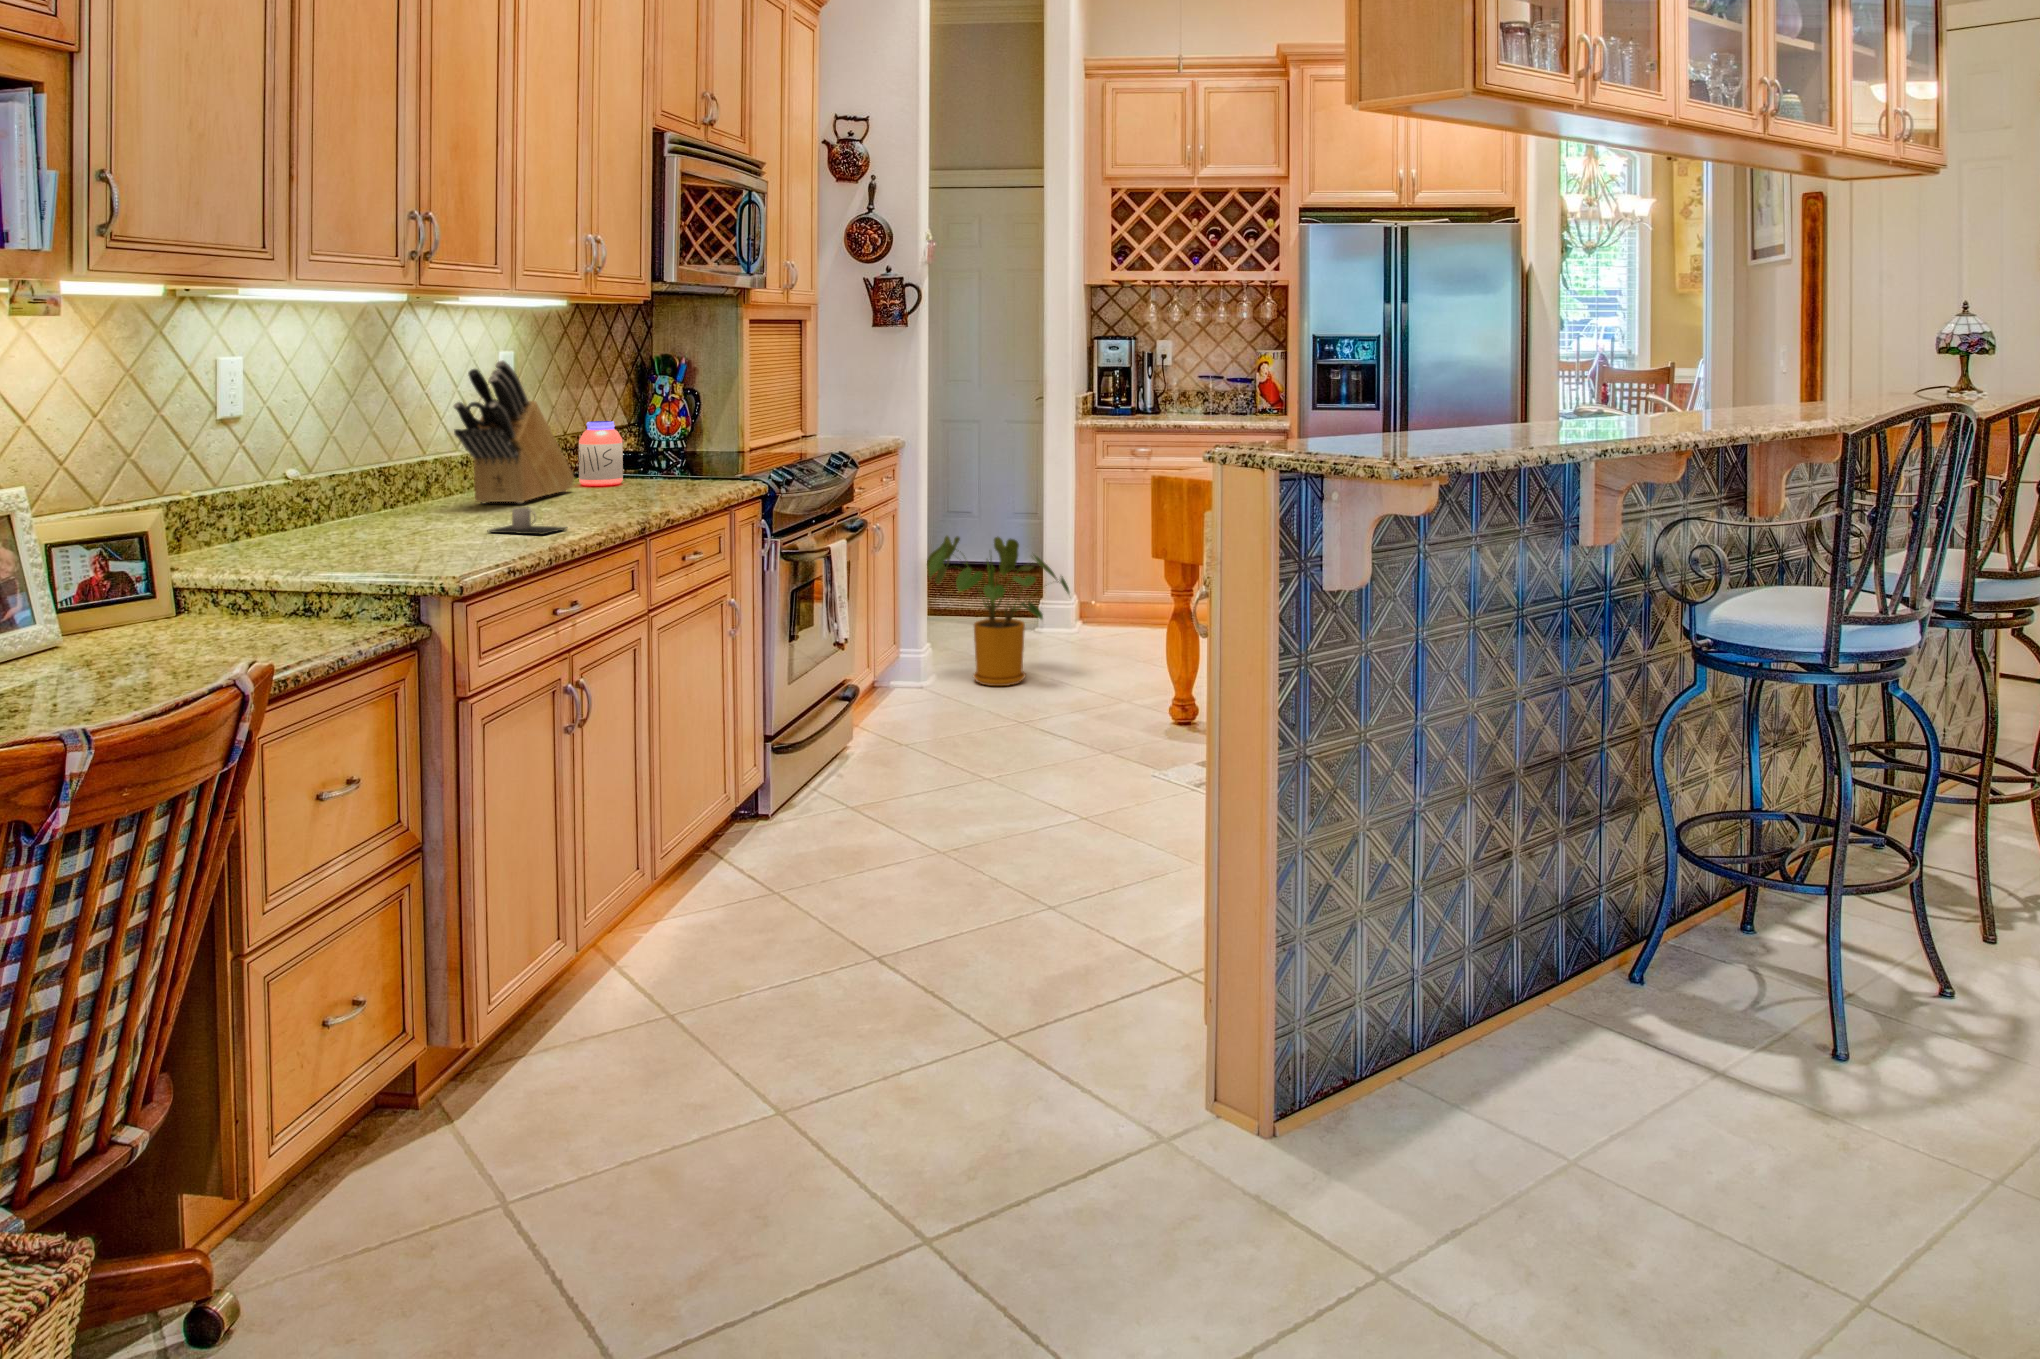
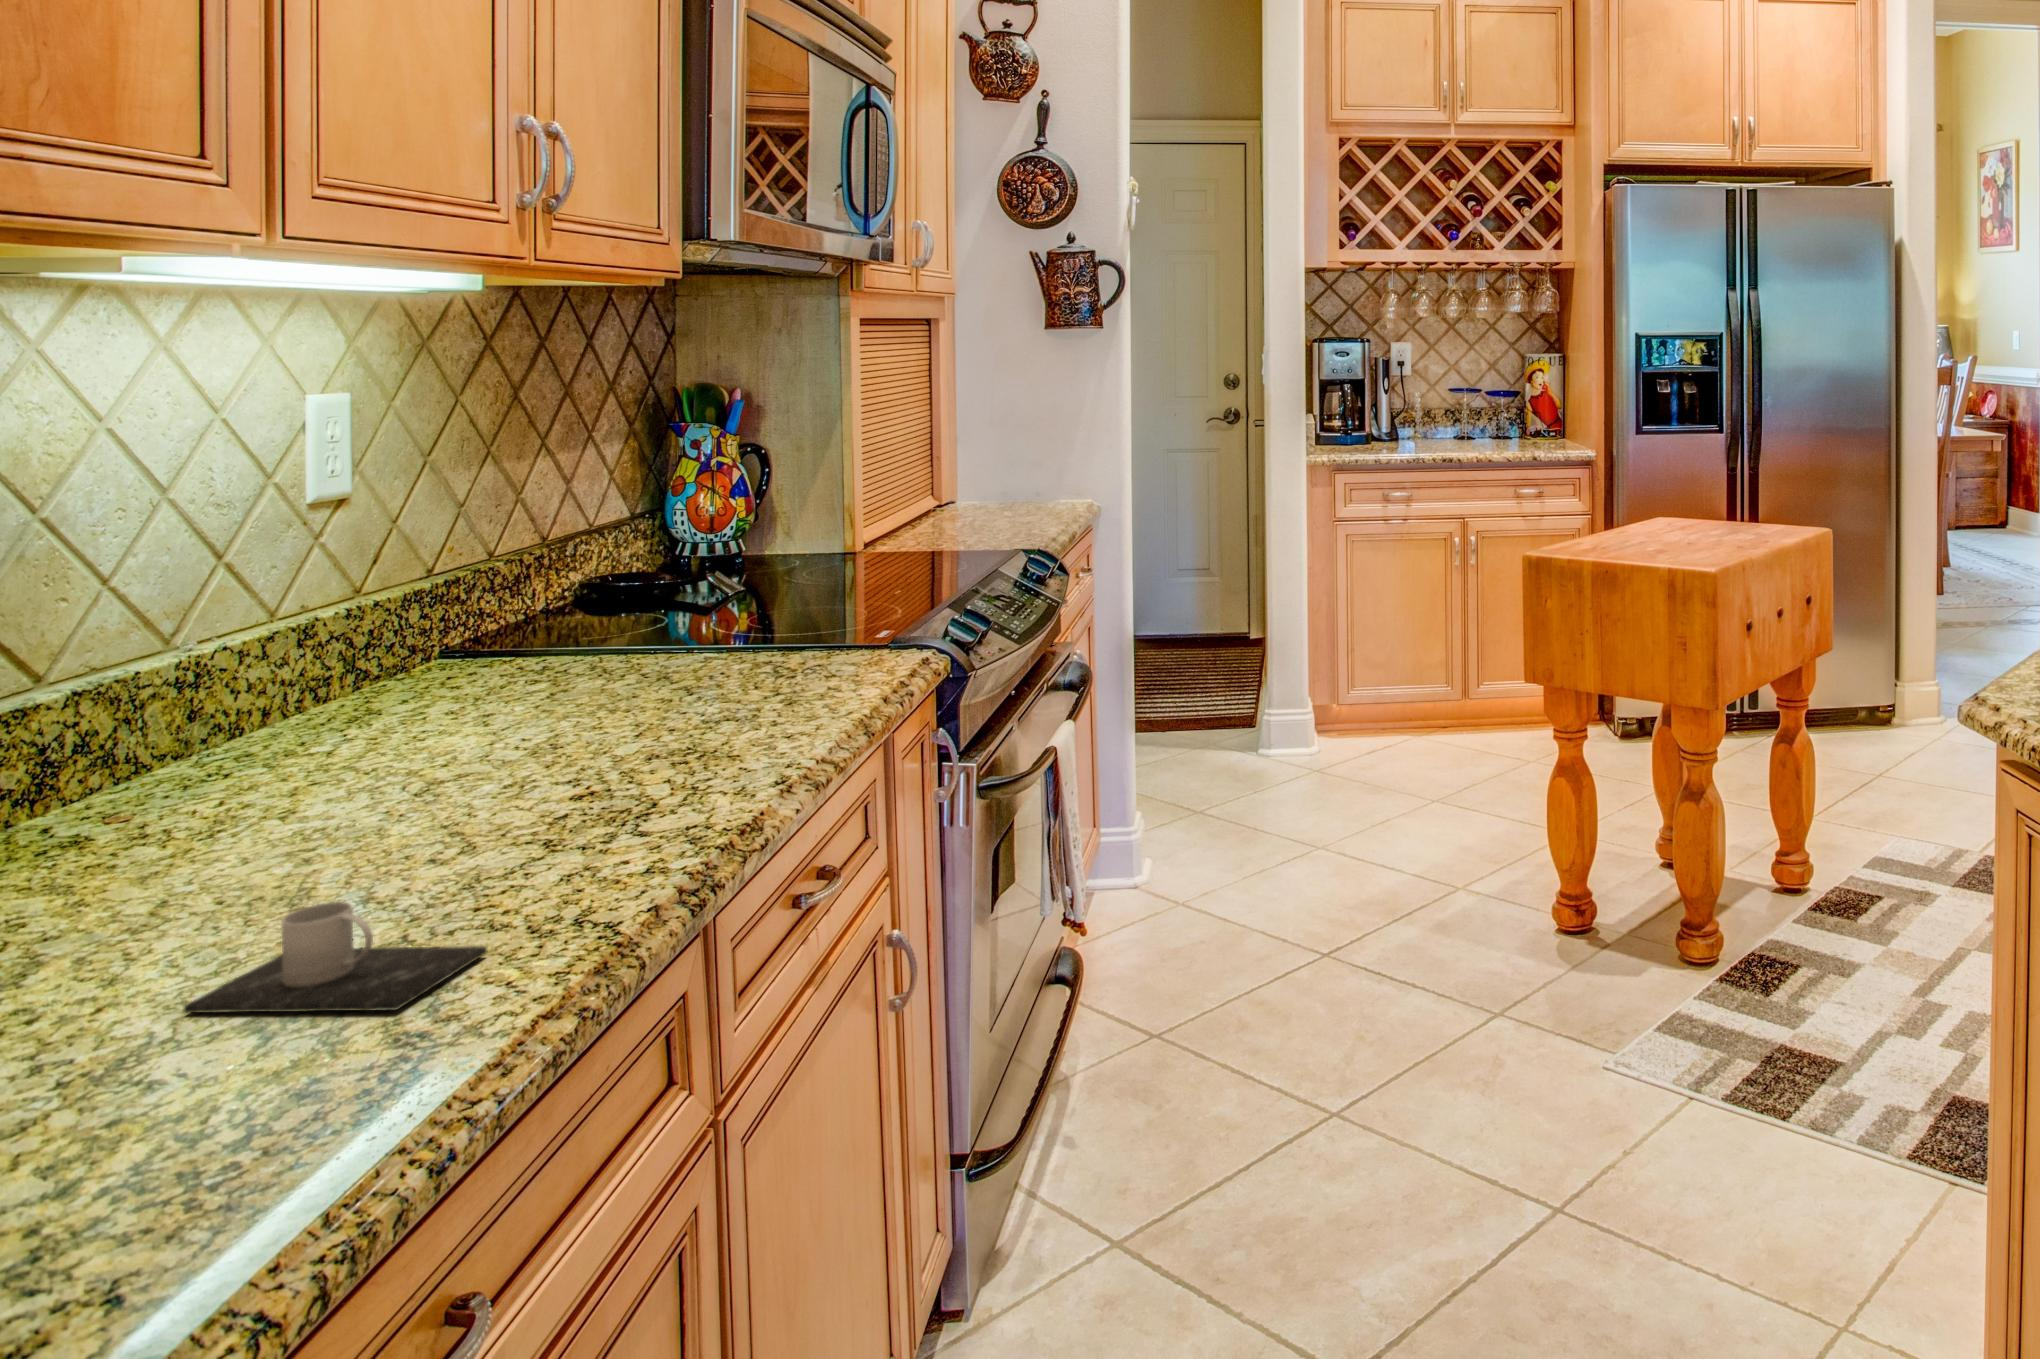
knife block: present [454,360,574,504] -> none [113,424,511,805]
jar: present [579,421,623,486] -> none [521,539,632,690]
house plant: present [927,536,1070,686] -> none [1128,641,1358,871]

